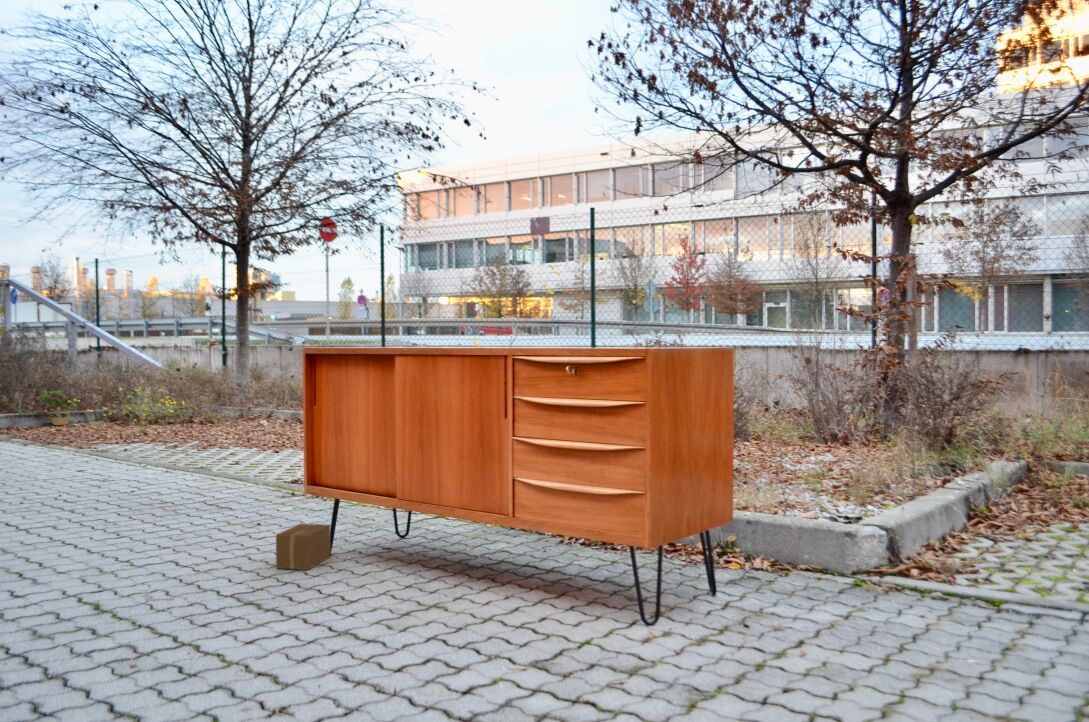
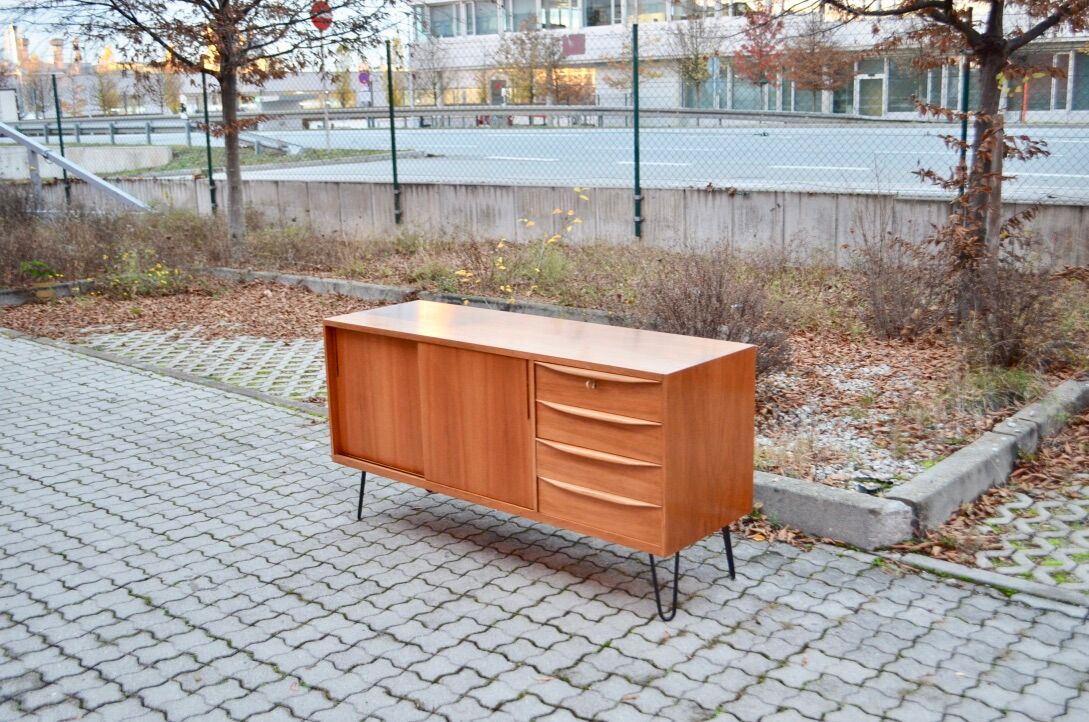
cardboard box: present [276,524,331,570] -> none [306,490,360,542]

